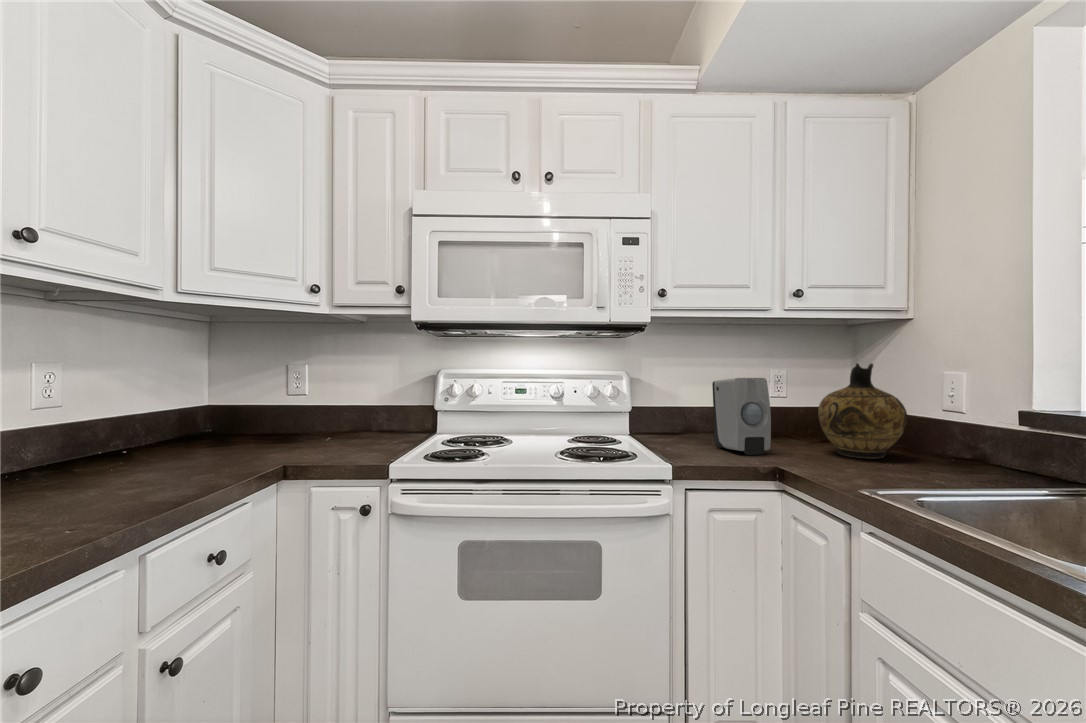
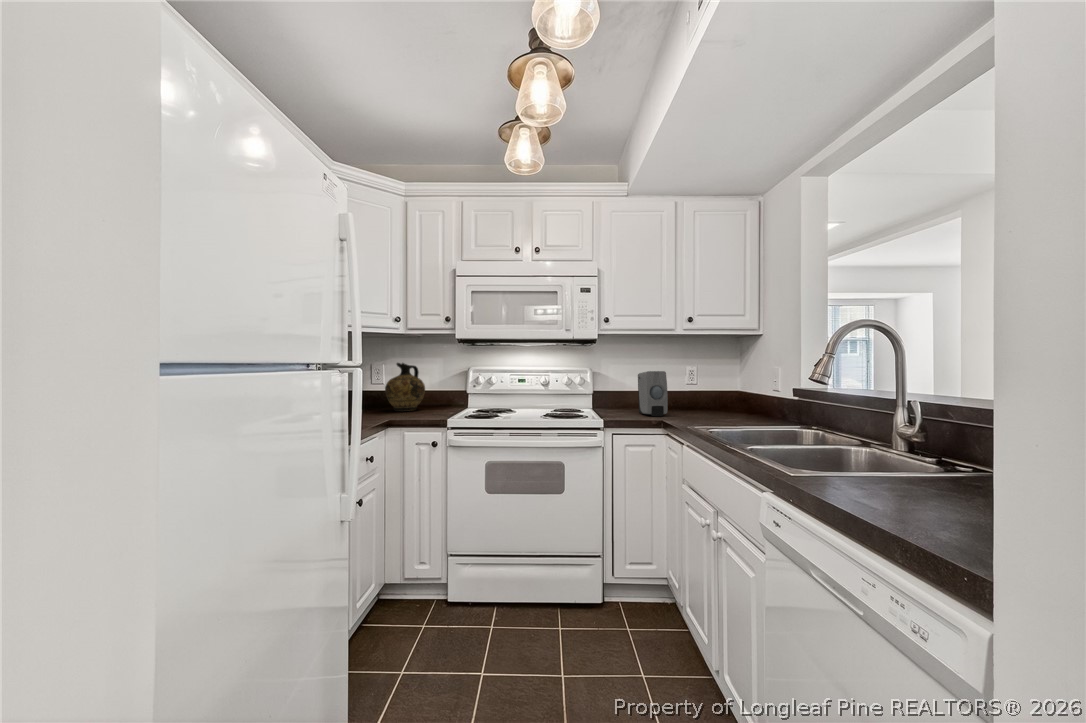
ceramic jug: present [818,363,907,459] -> present [385,363,425,411]

